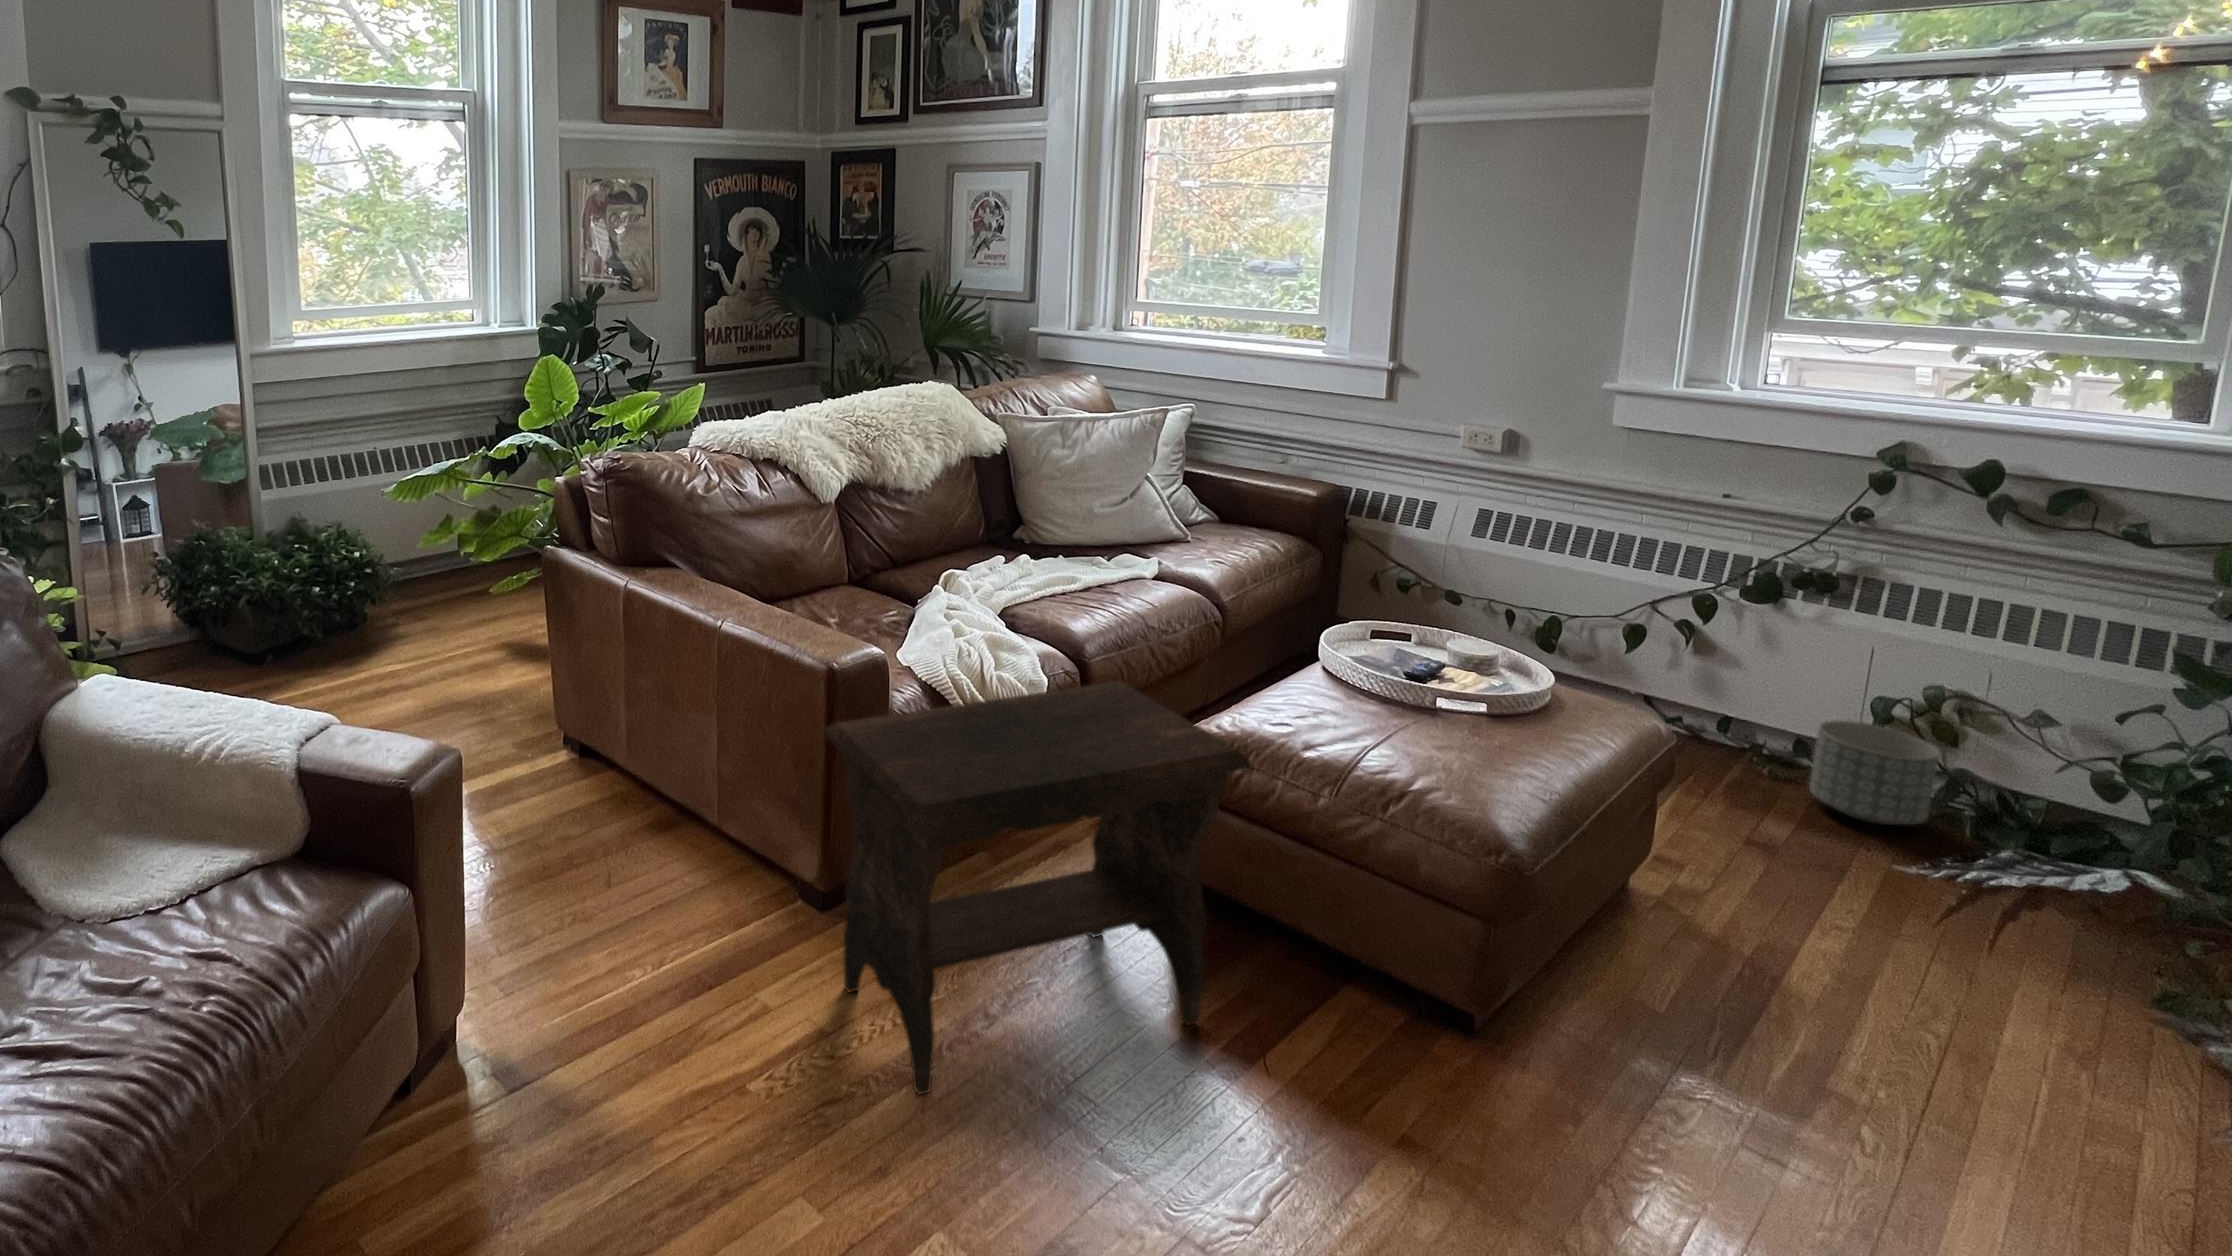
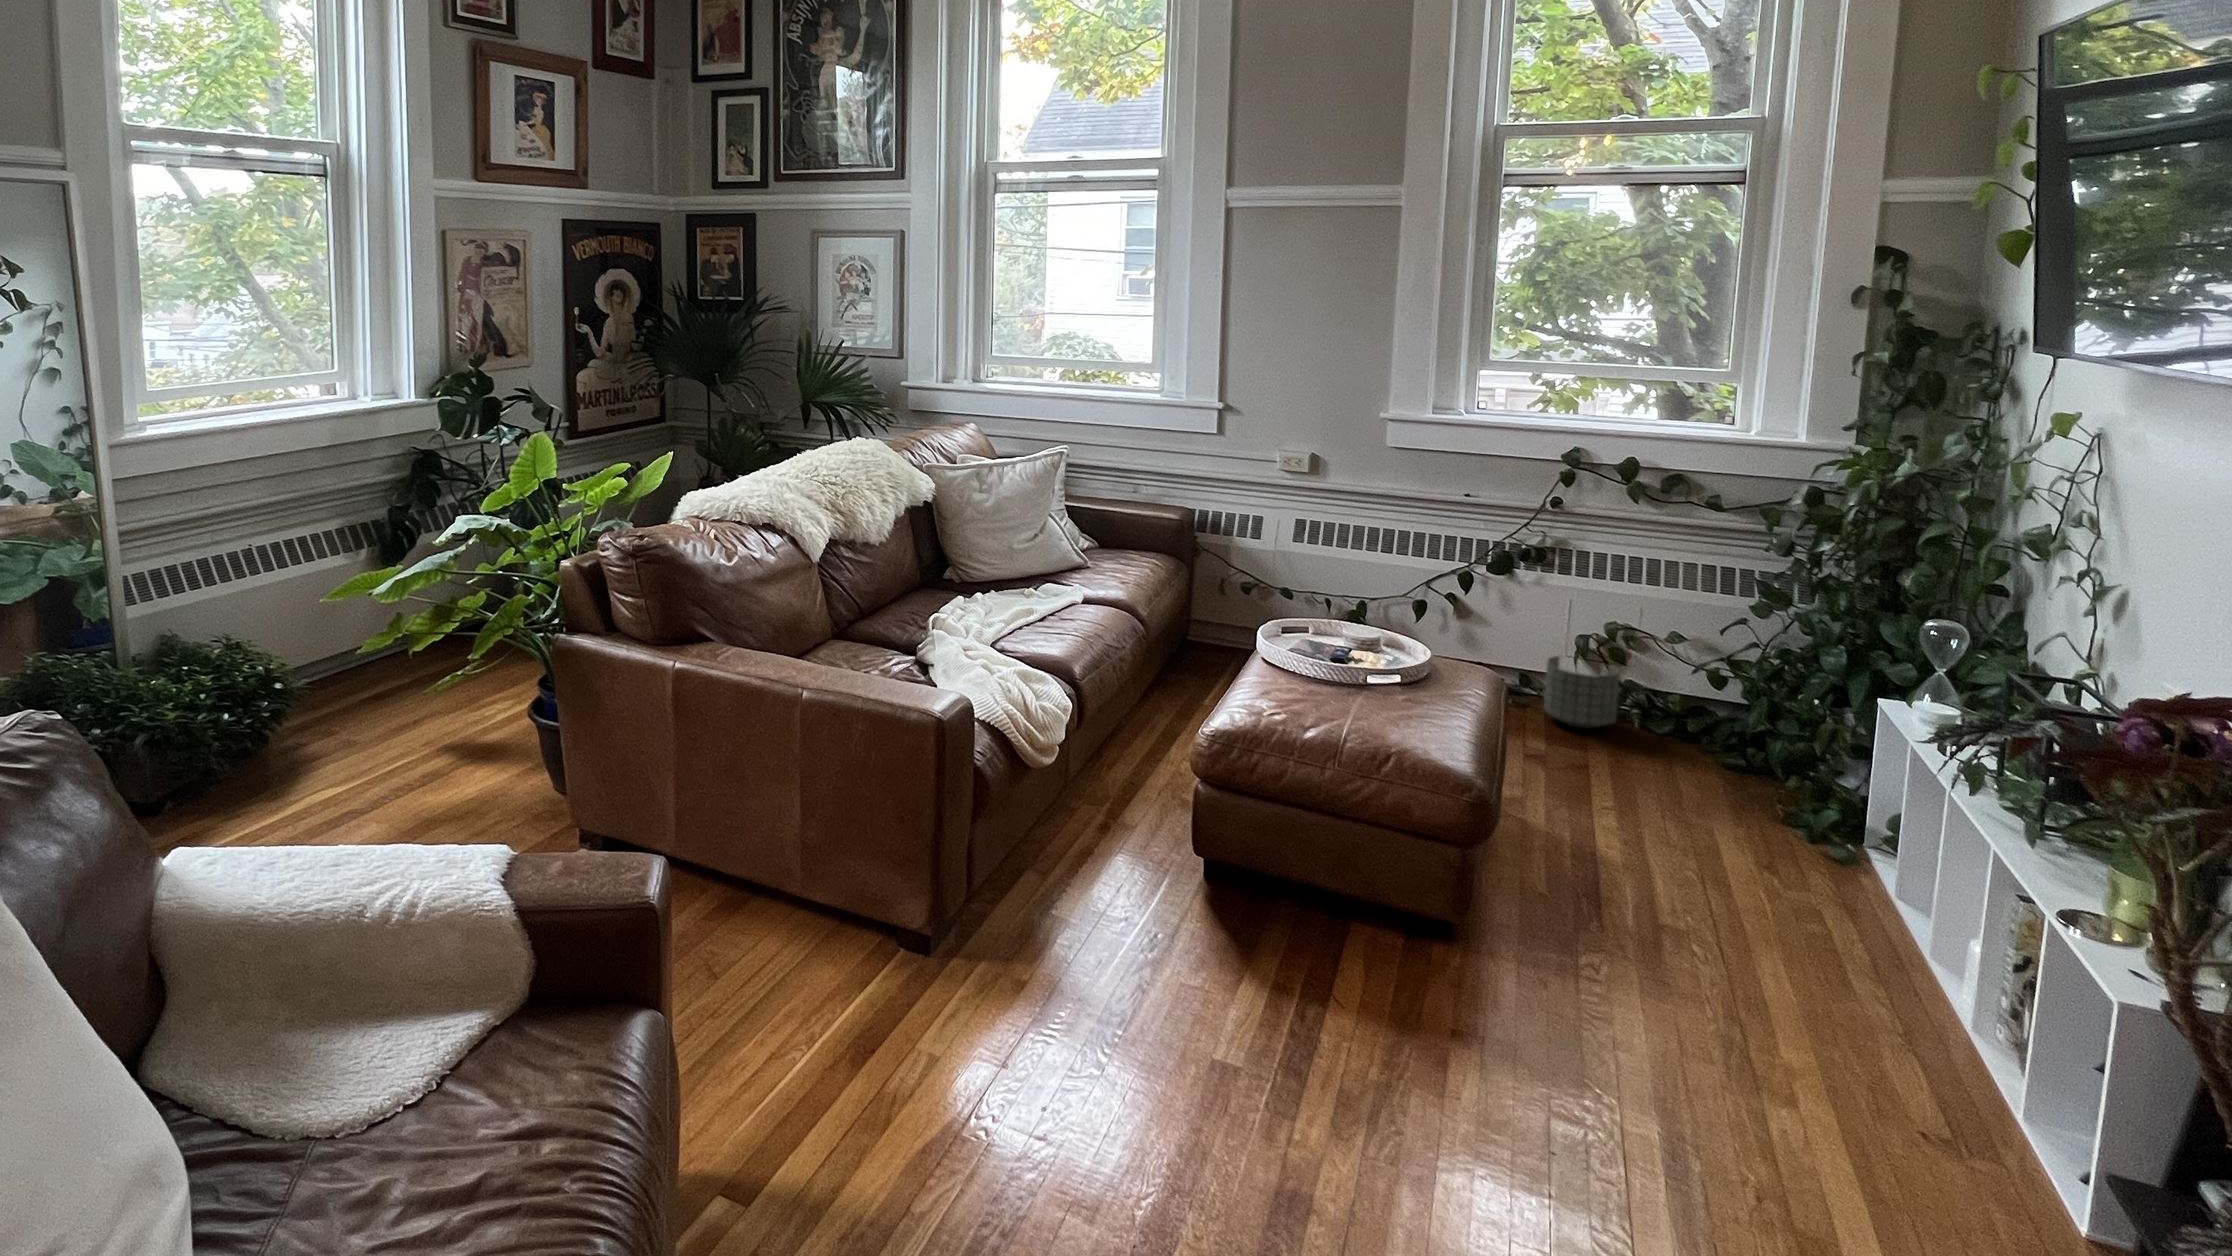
footstool: present [824,681,1251,1094] -> none [962,688,1296,1076]

